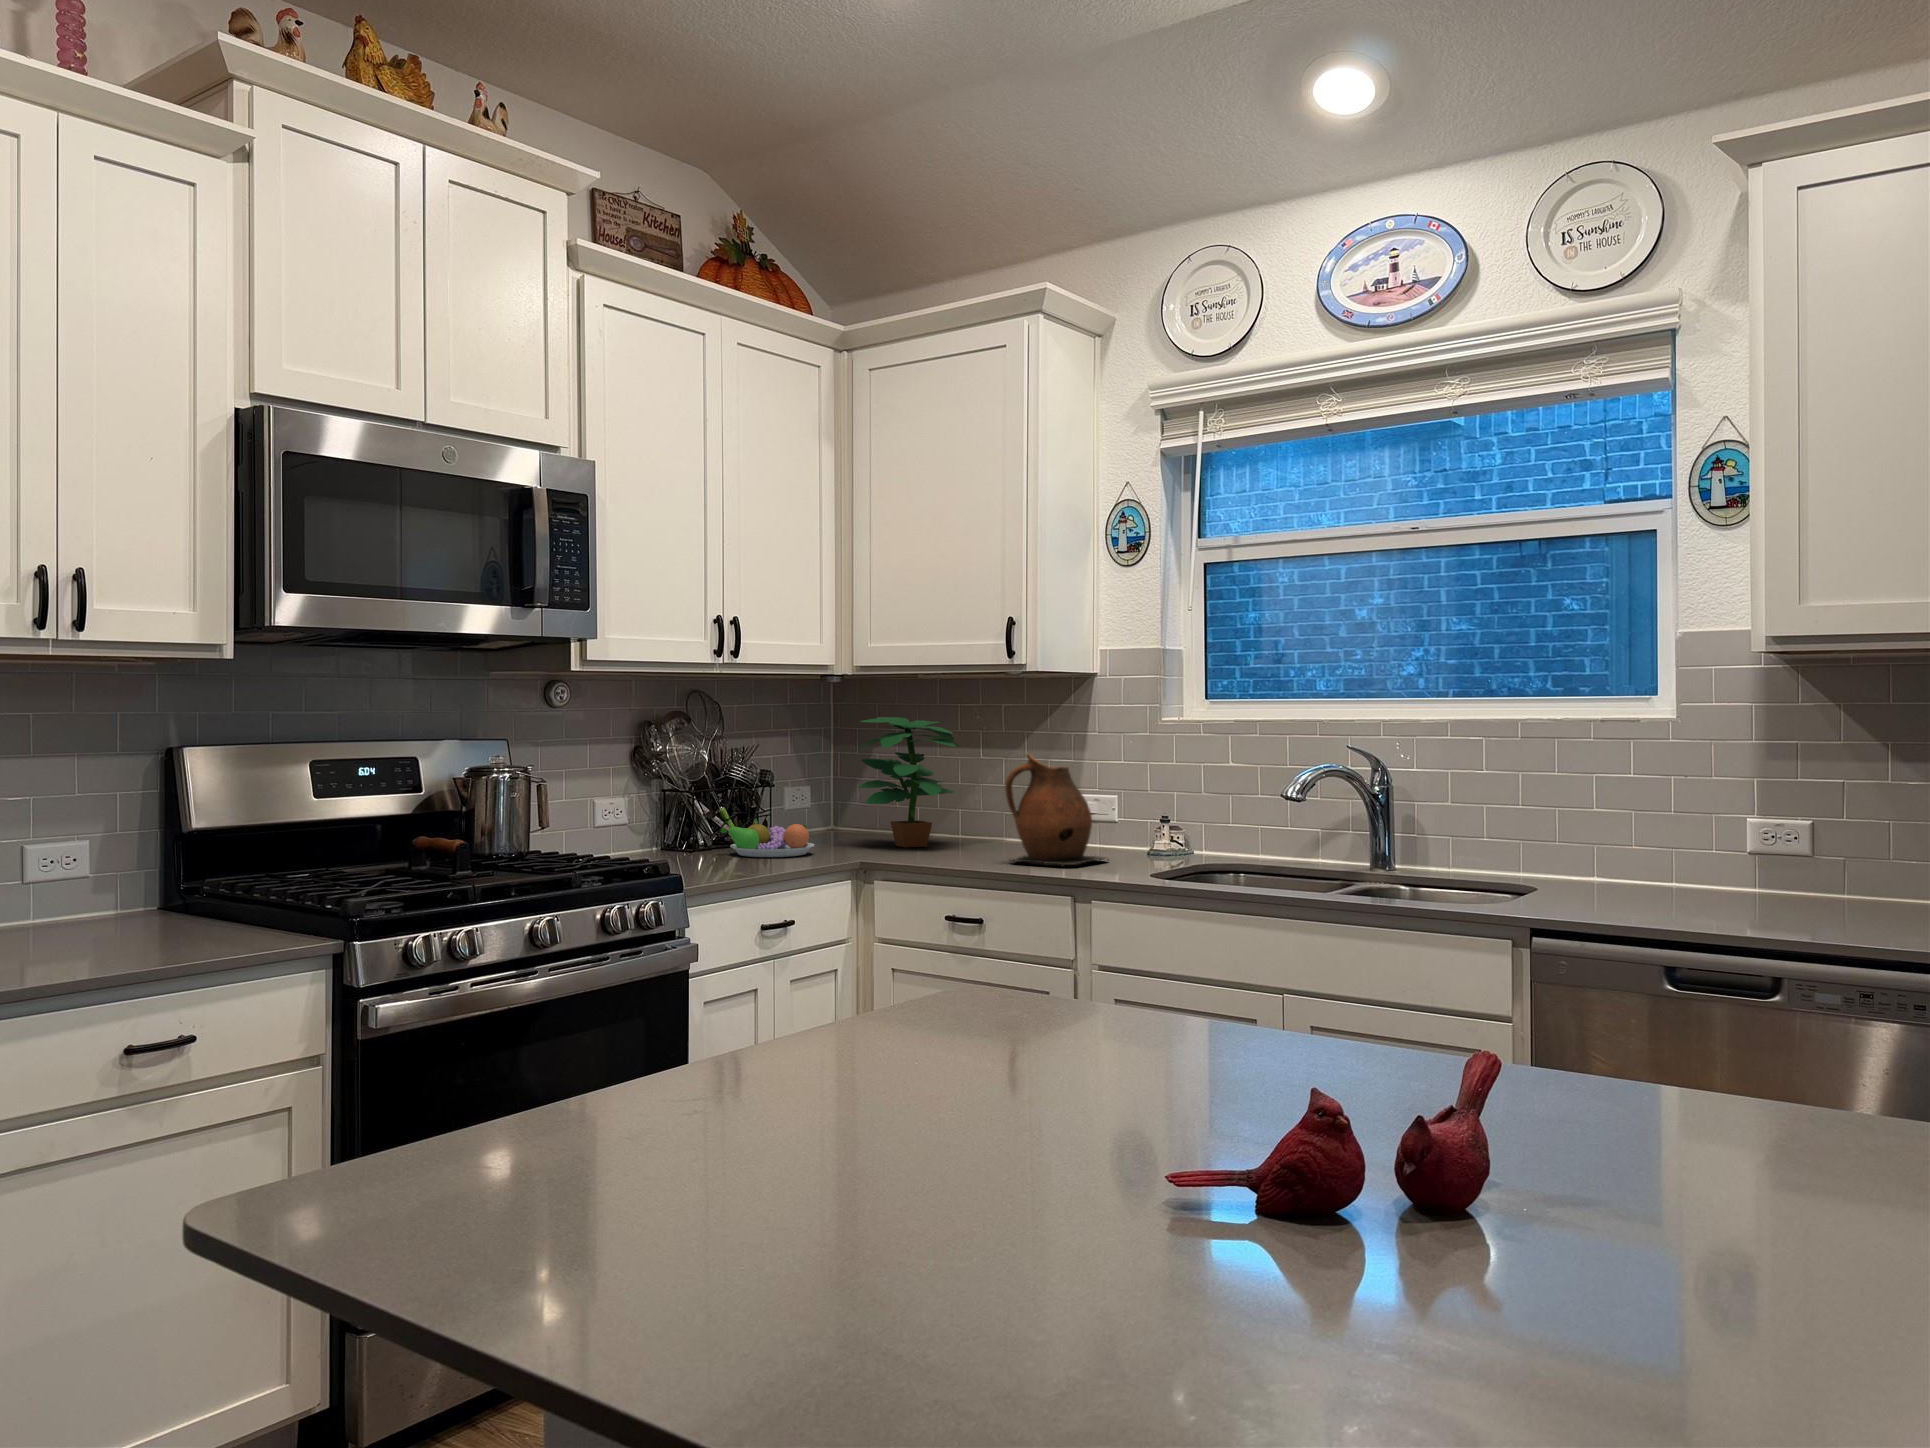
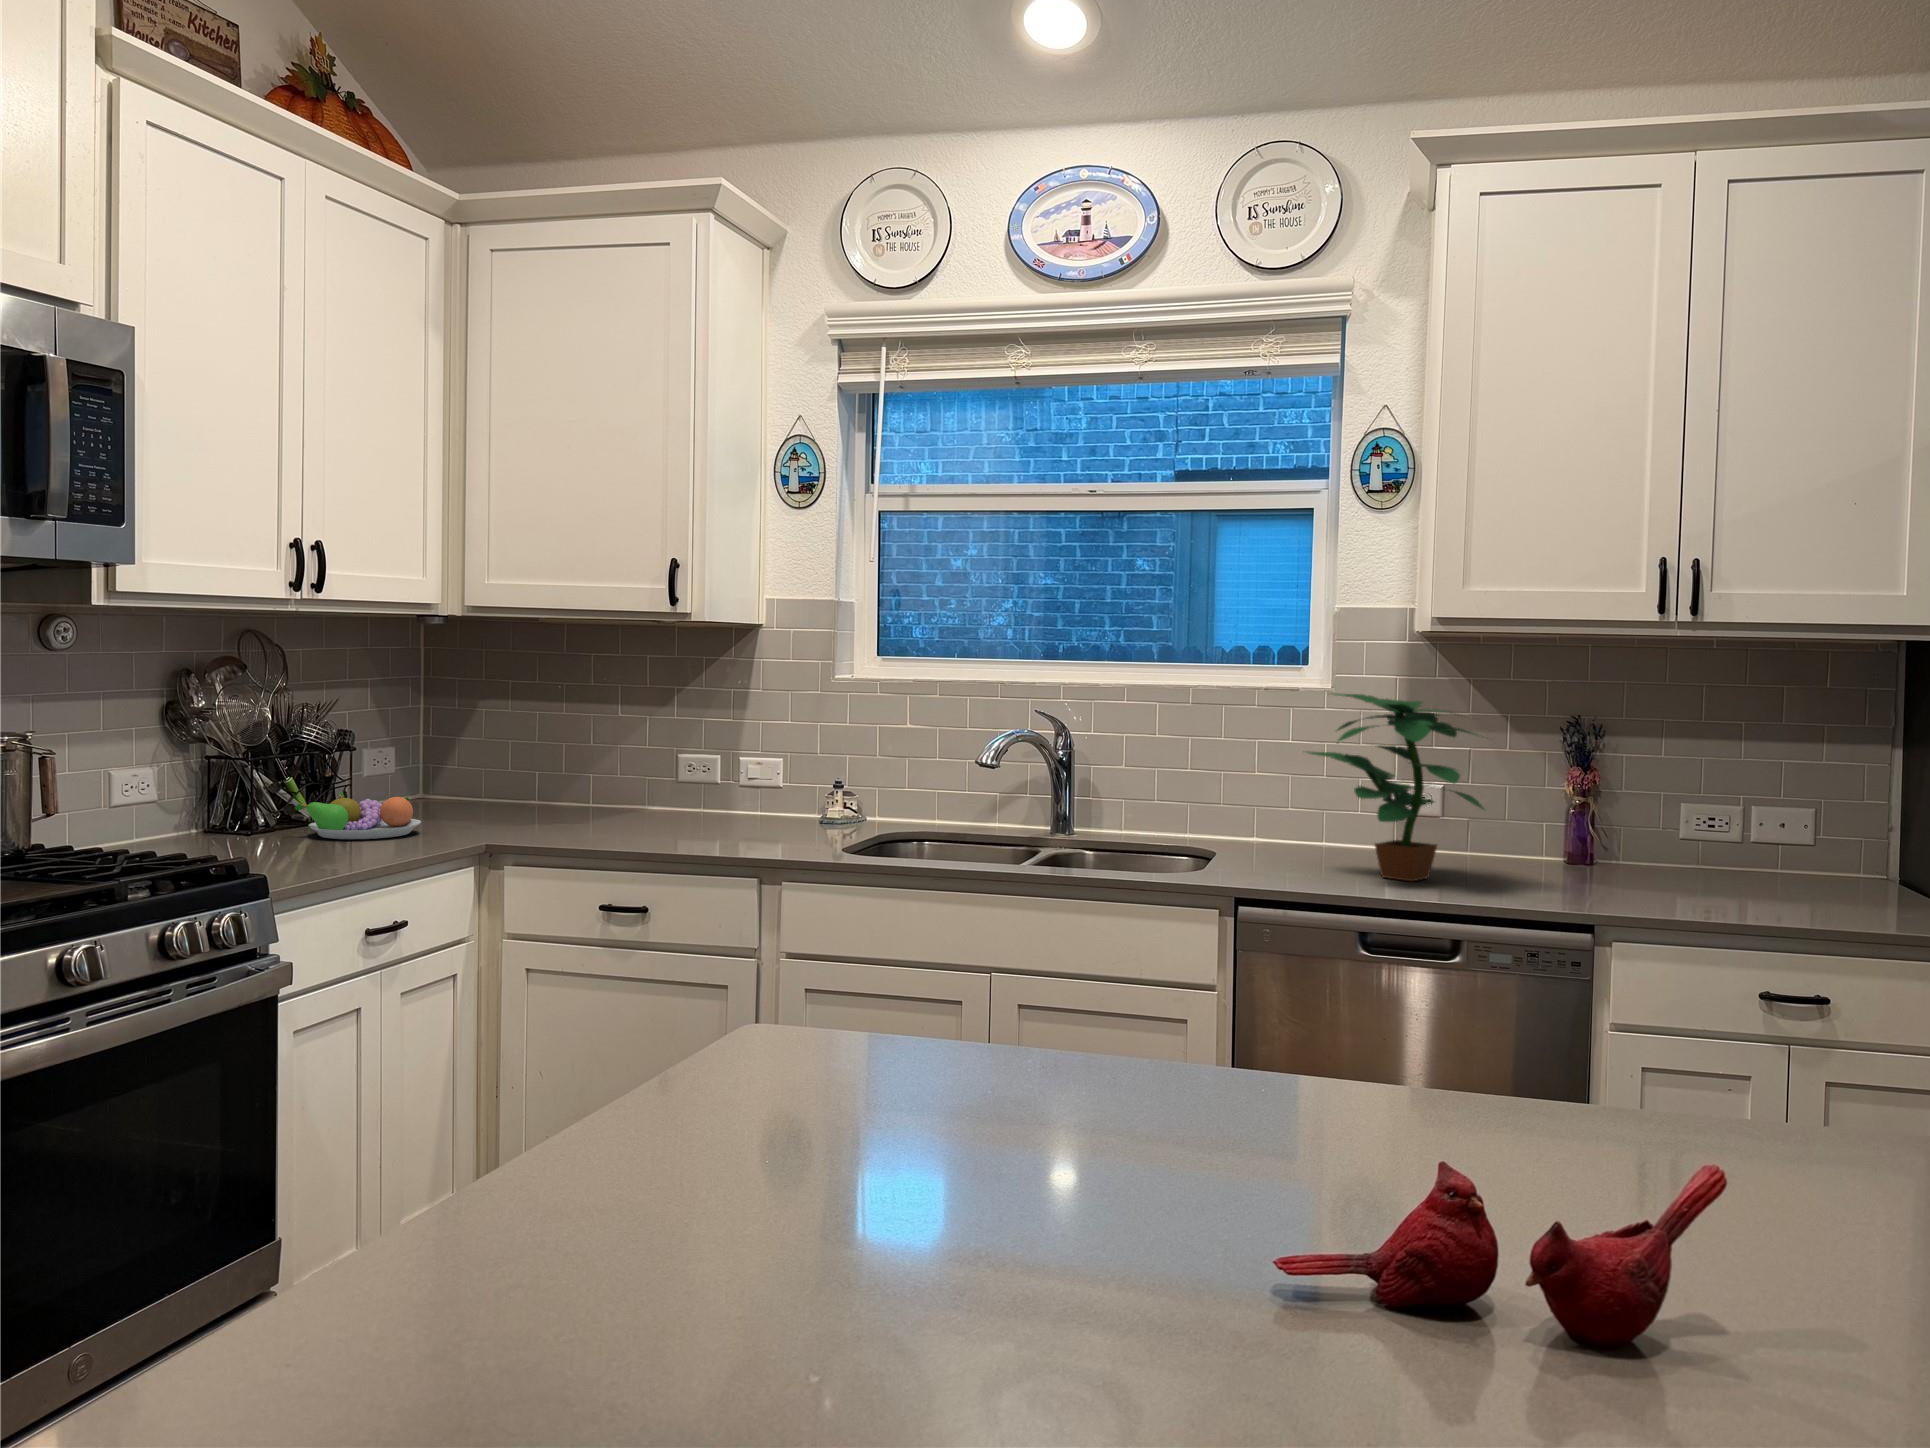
potted plant: present [857,717,961,847] -> present [1308,693,1484,881]
ceramic pitcher: present [1005,754,1106,867] -> none [663,715,777,842]

